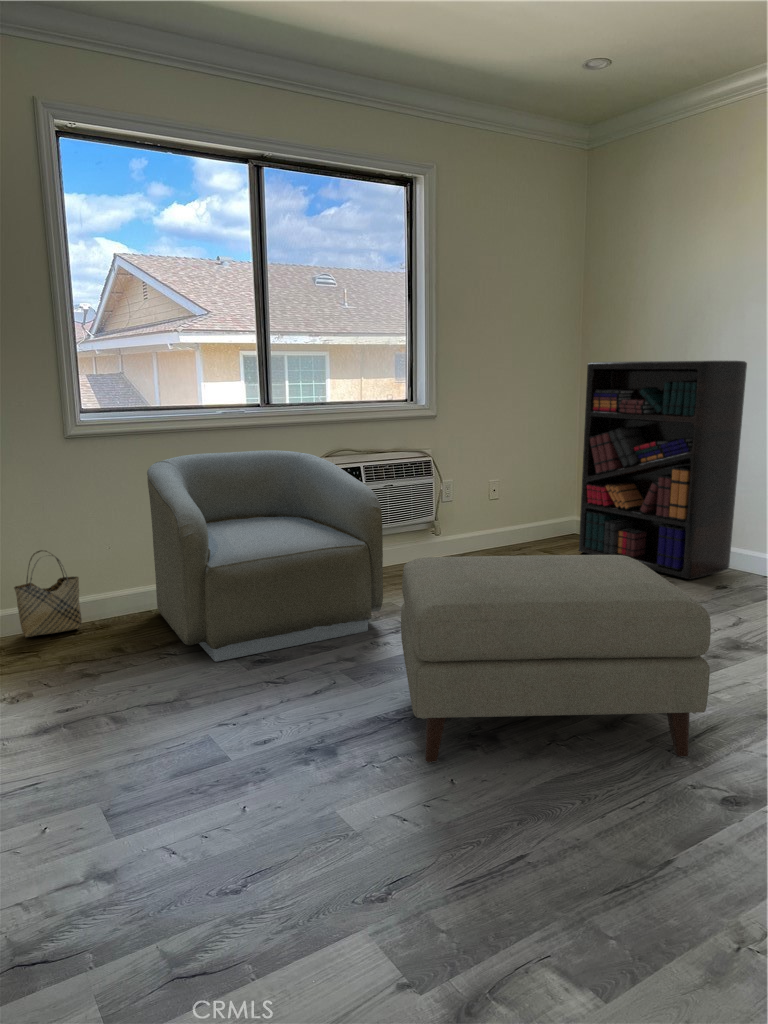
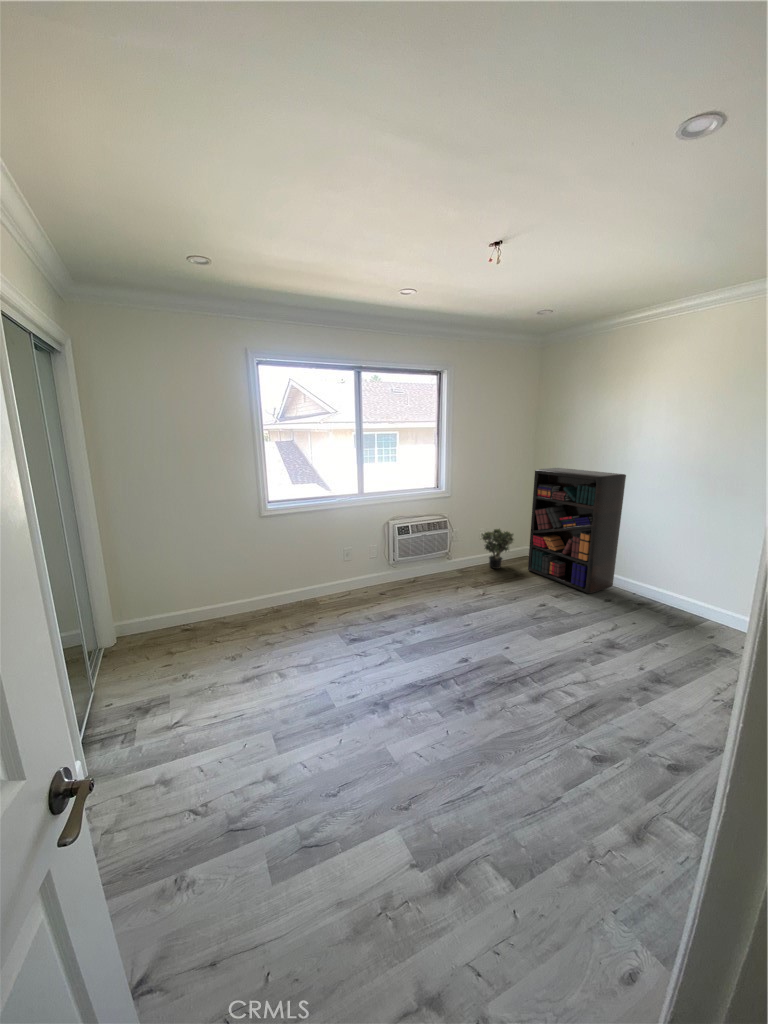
armchair: present [147,450,383,661] -> none [301,521,419,639]
potted plant: none [491,476,554,552] -> present [482,529,513,569]
woven basket: present [14,550,82,637] -> none [236,574,268,618]
ottoman: present [401,555,711,763] -> none [426,599,590,725]

